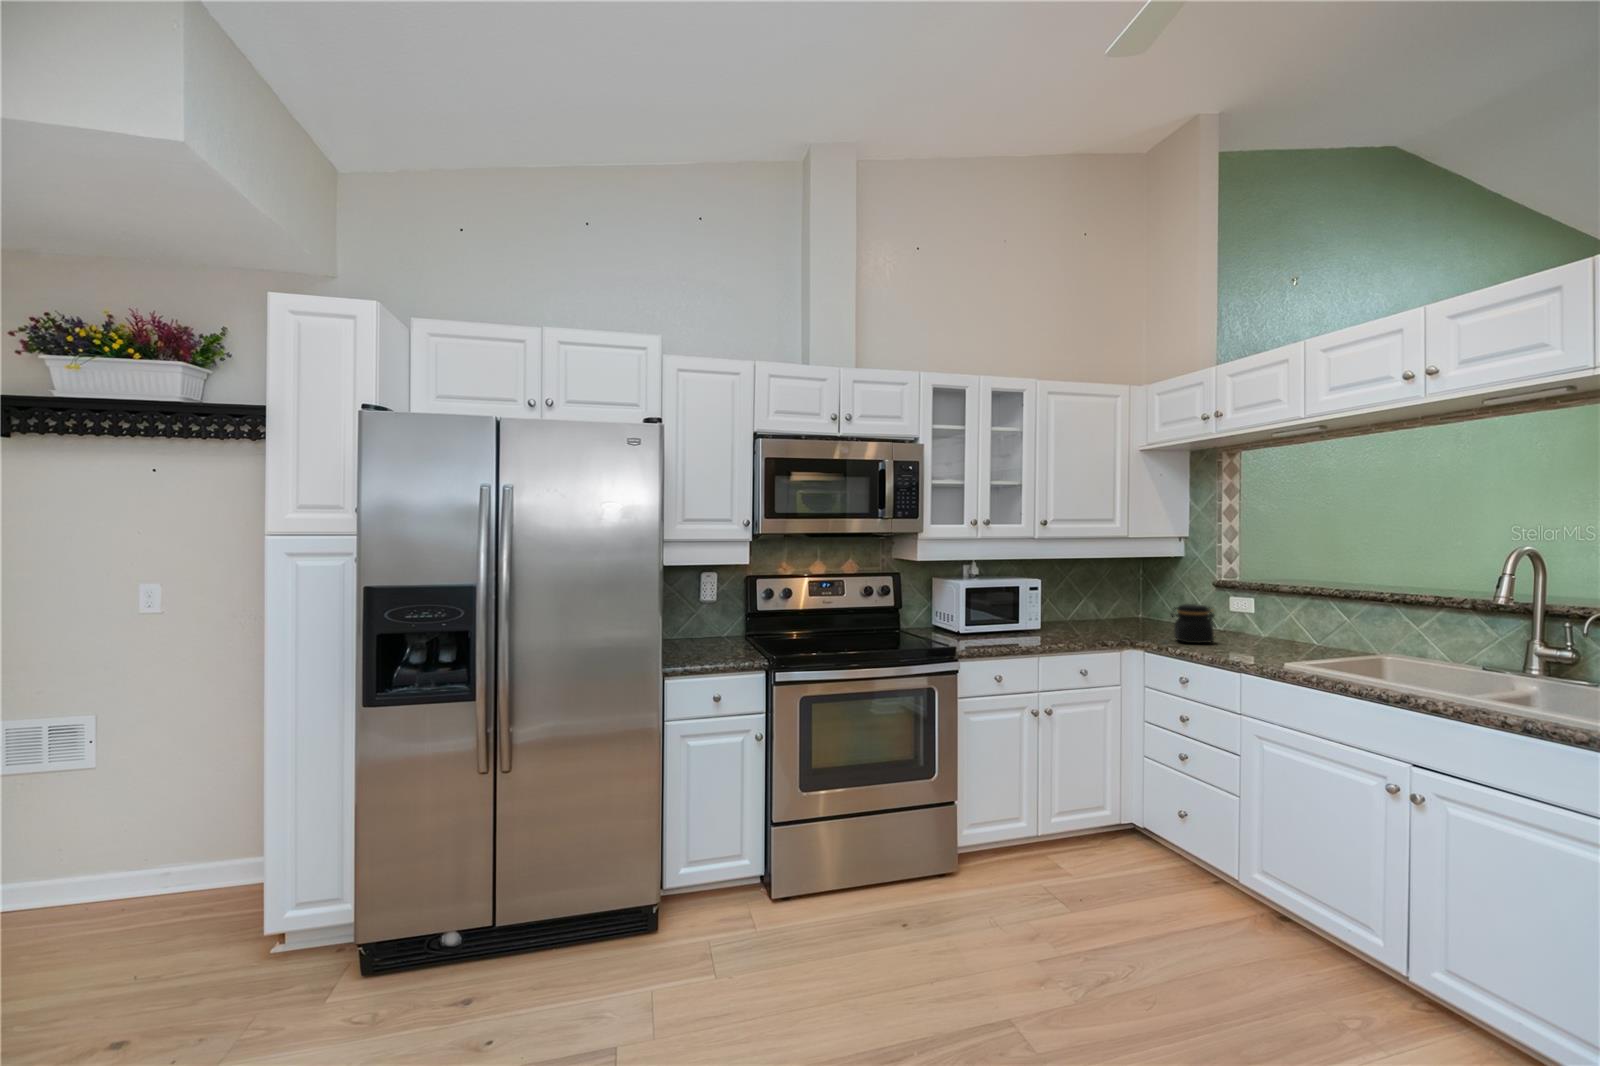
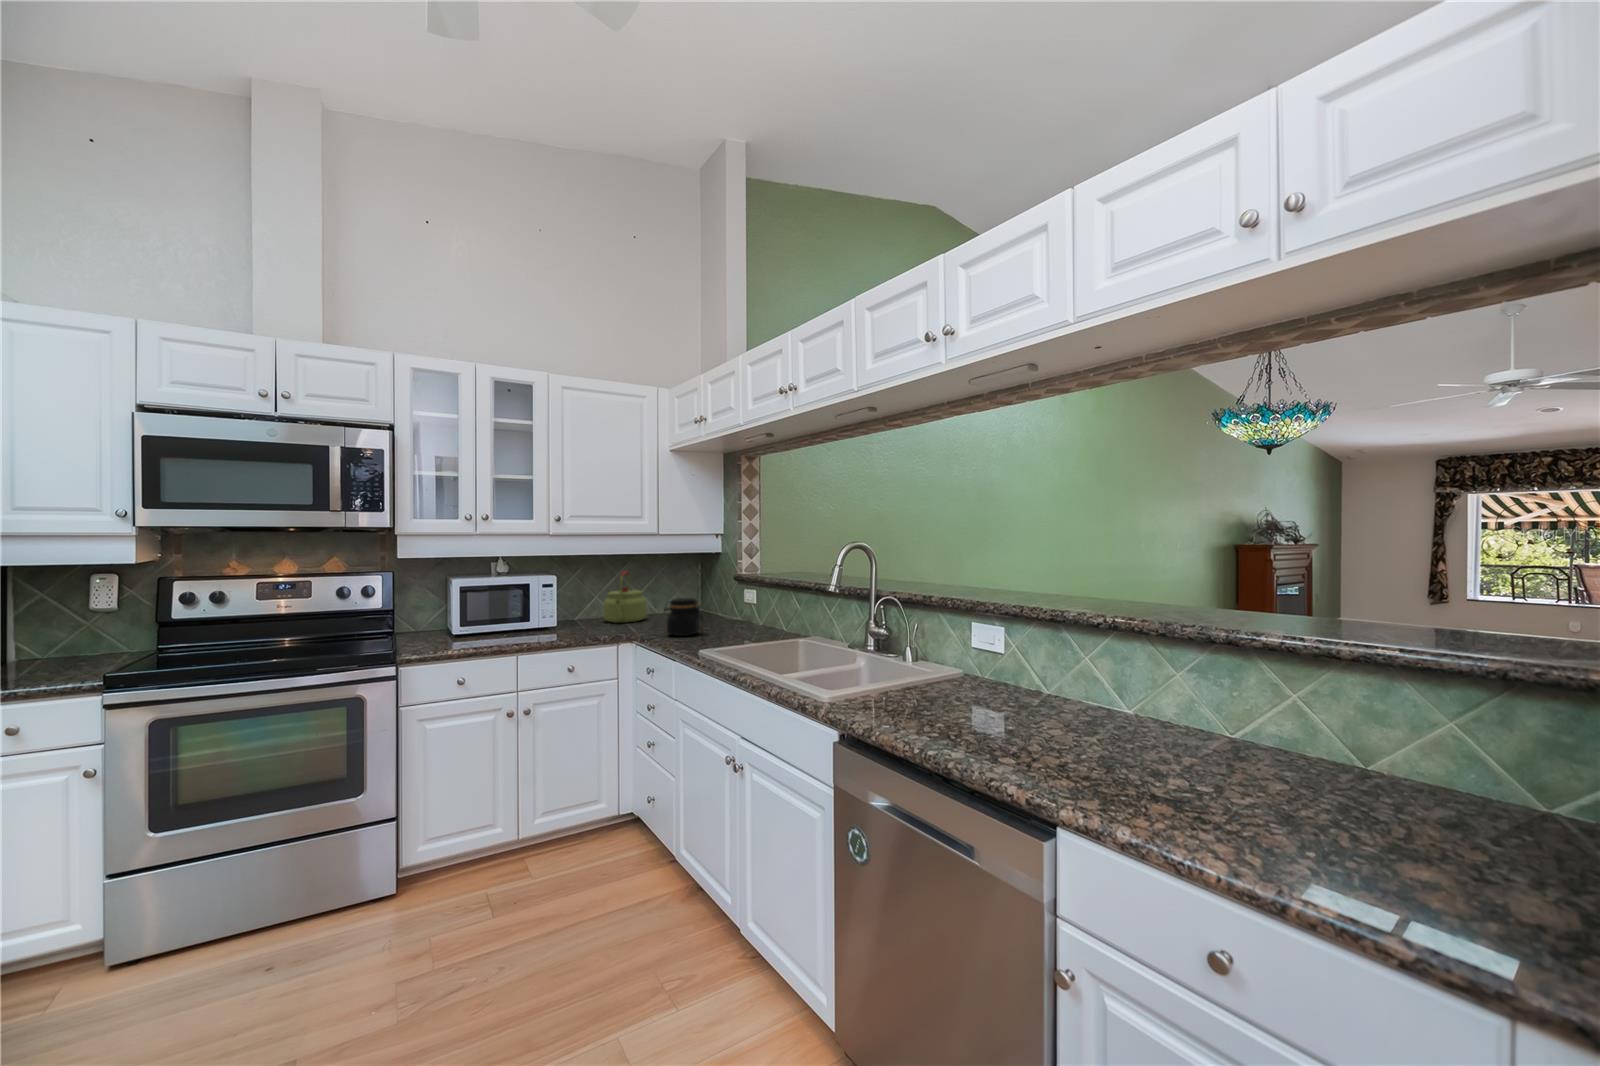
kettle: none [1063,574,1109,626] -> present [603,571,647,623]

